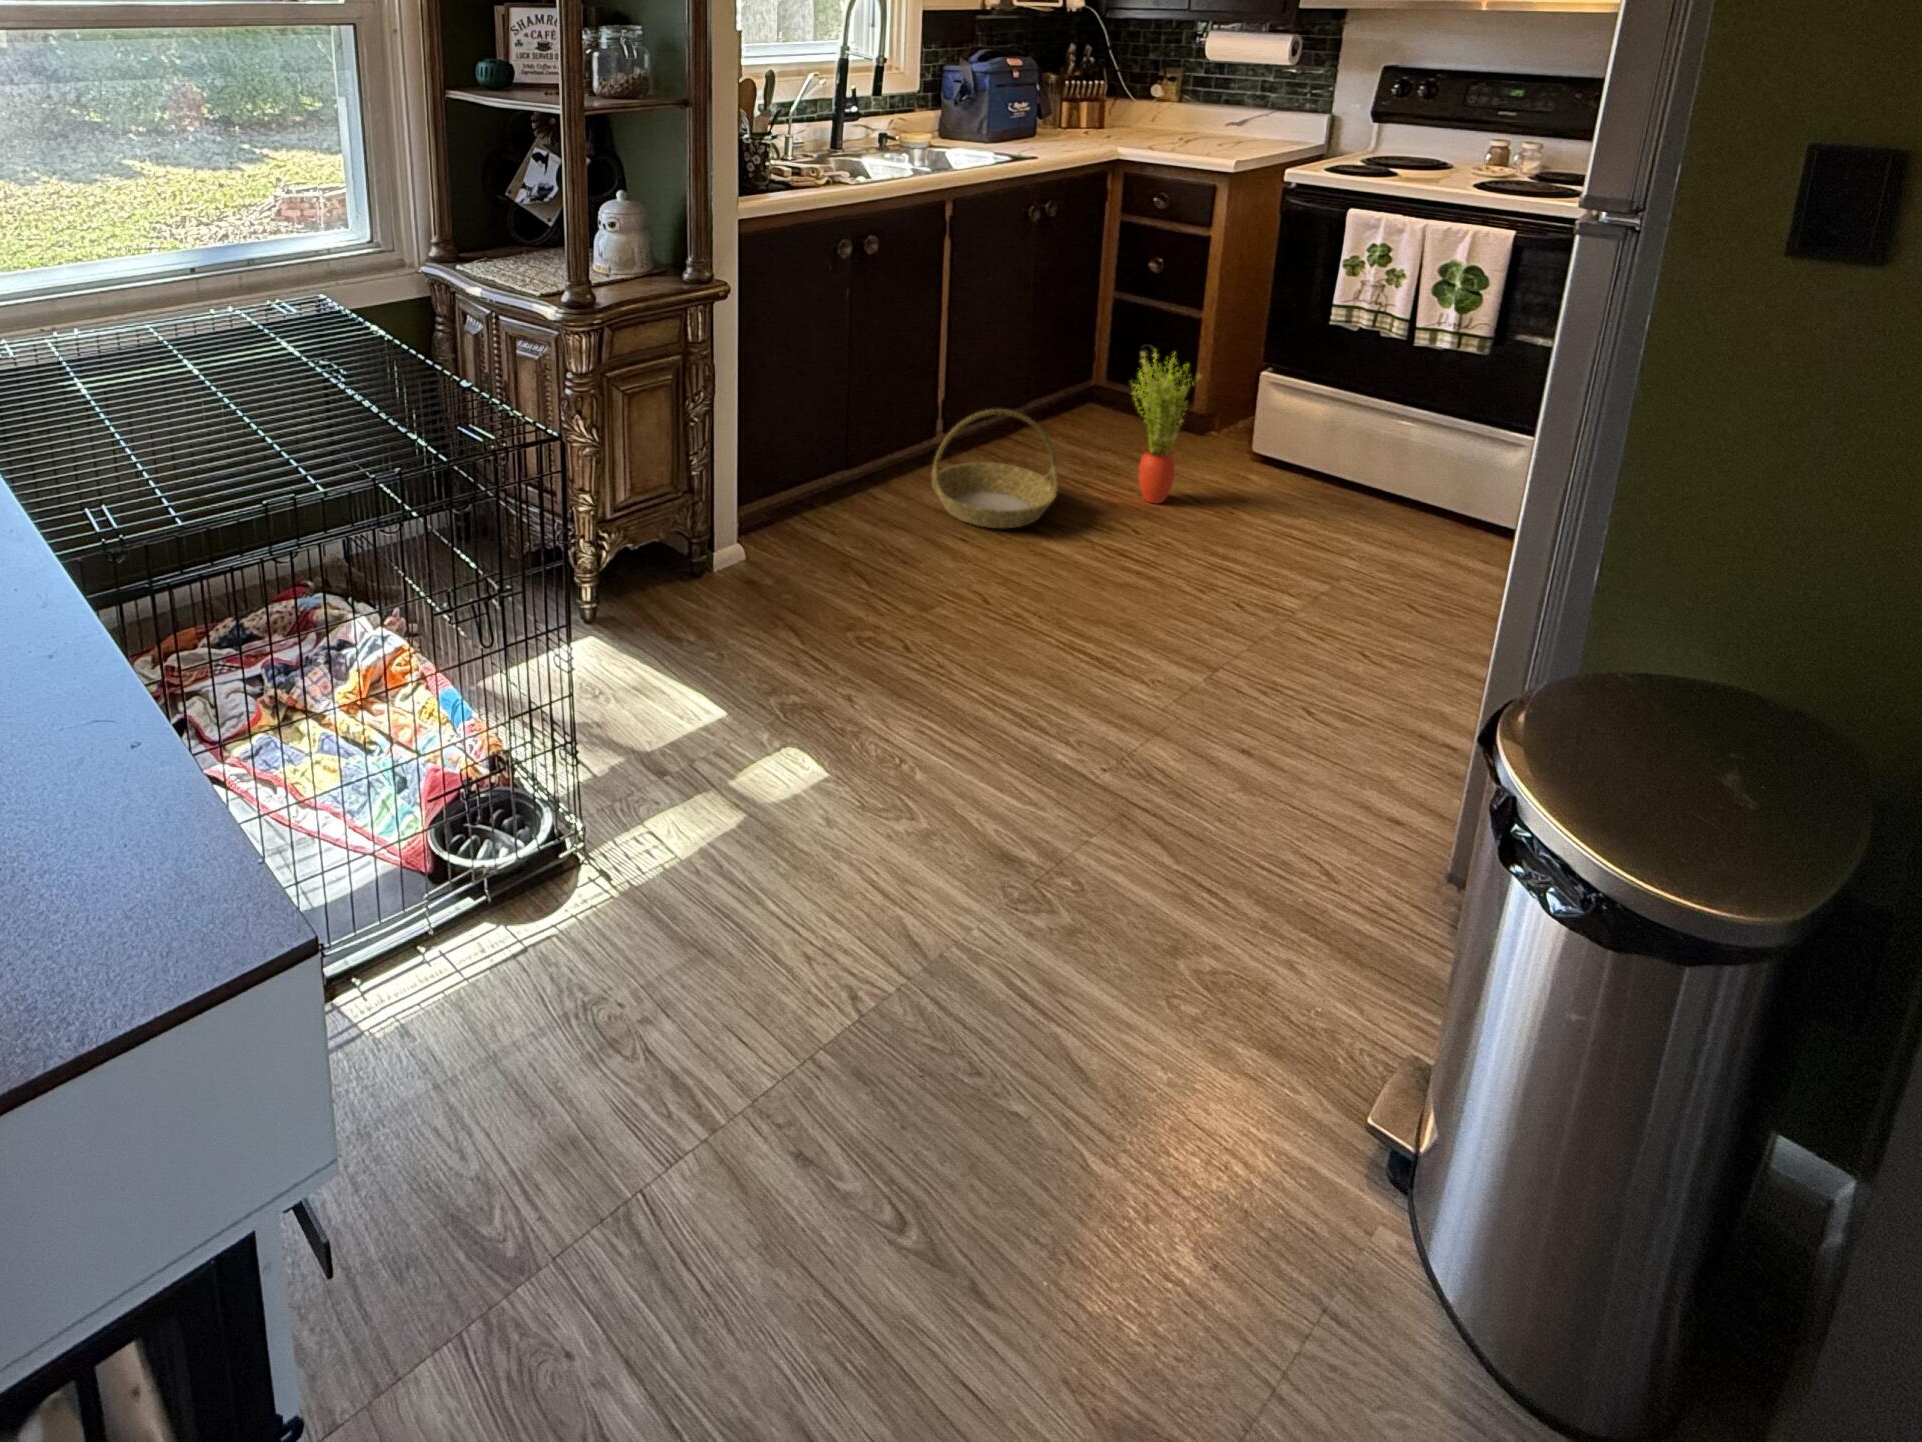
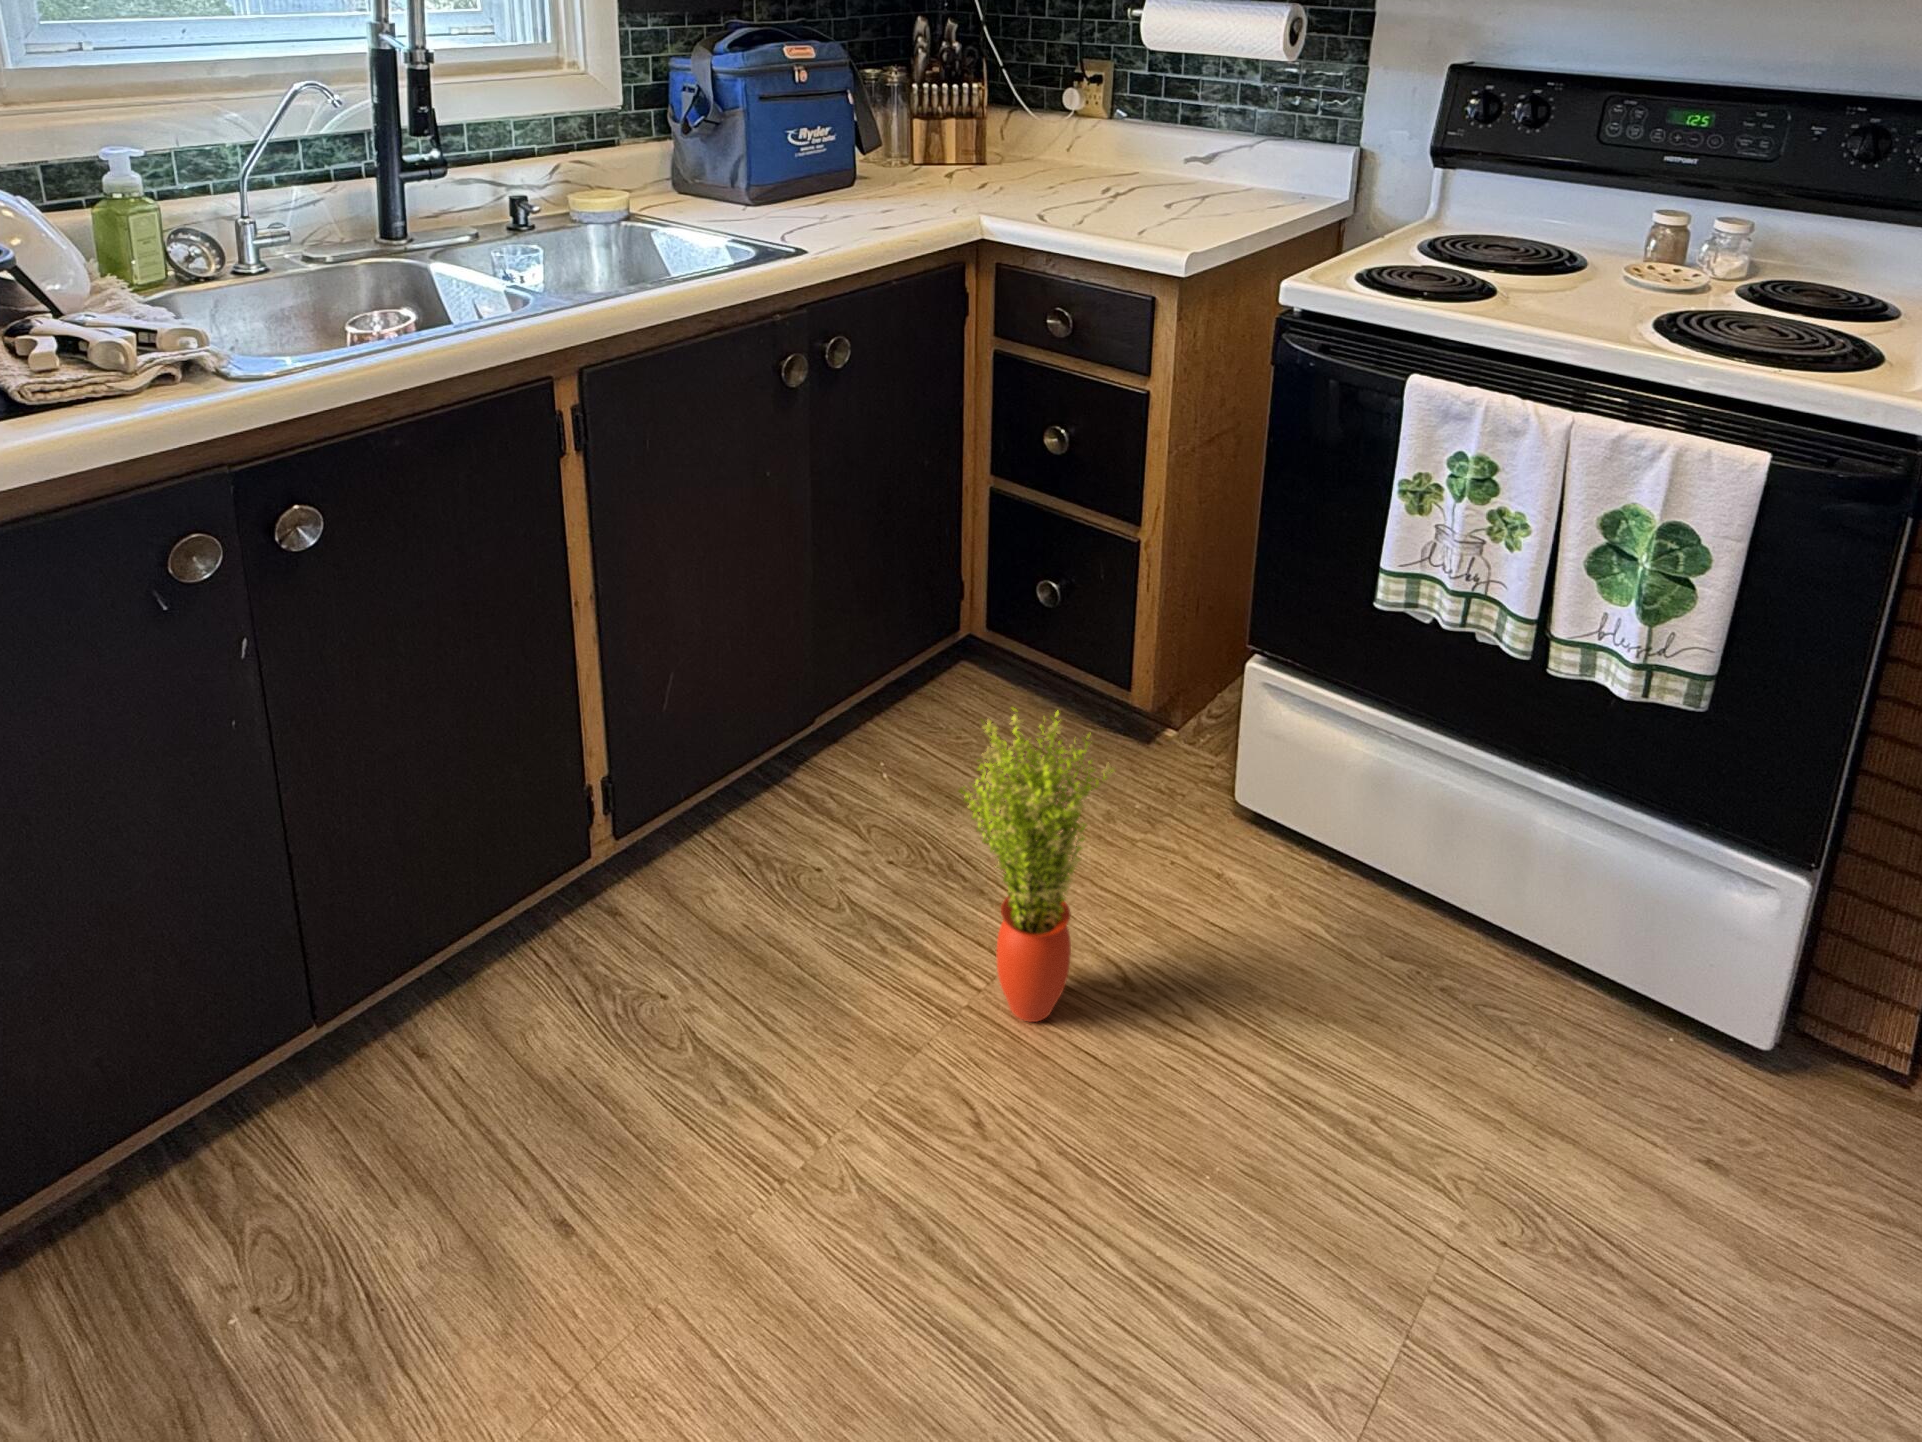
basket: present [932,409,1058,528] -> none [509,886,805,1189]

